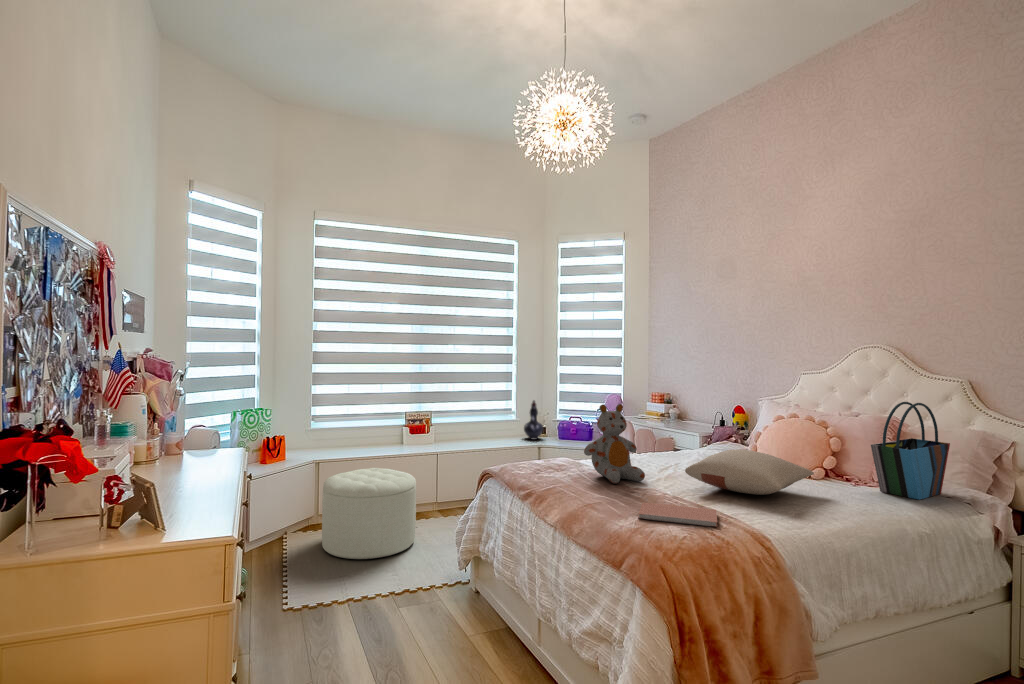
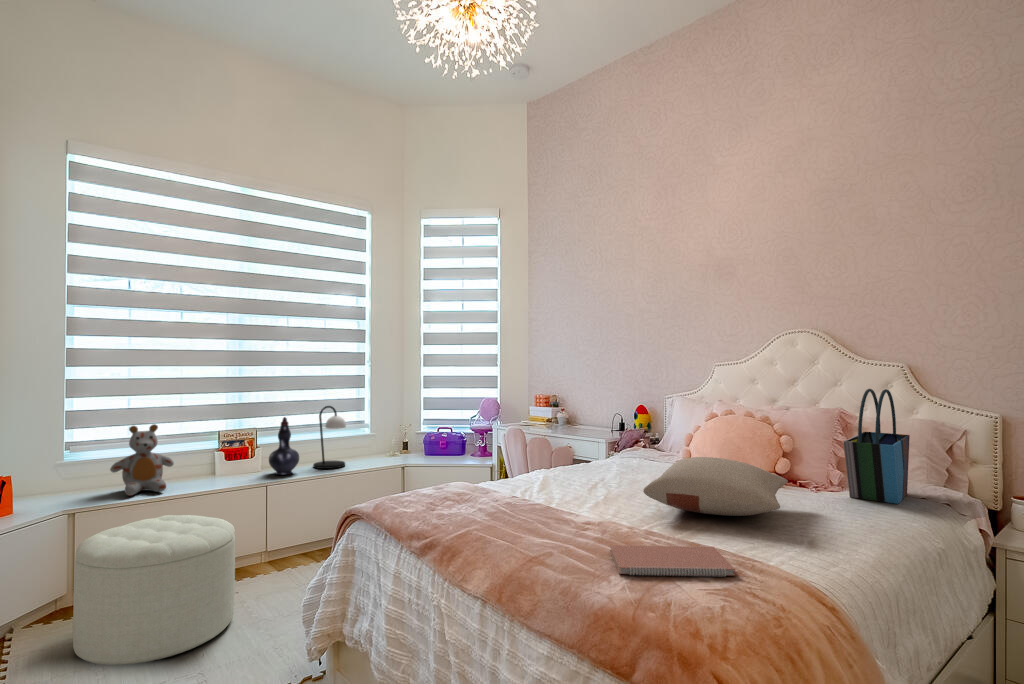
table lamp: none [472,396,496,444] -> present [313,406,346,469]
decorative vase: present [524,401,543,440] -> present [269,417,299,475]
stuffed bear: present [584,404,645,484] -> present [110,424,174,496]

